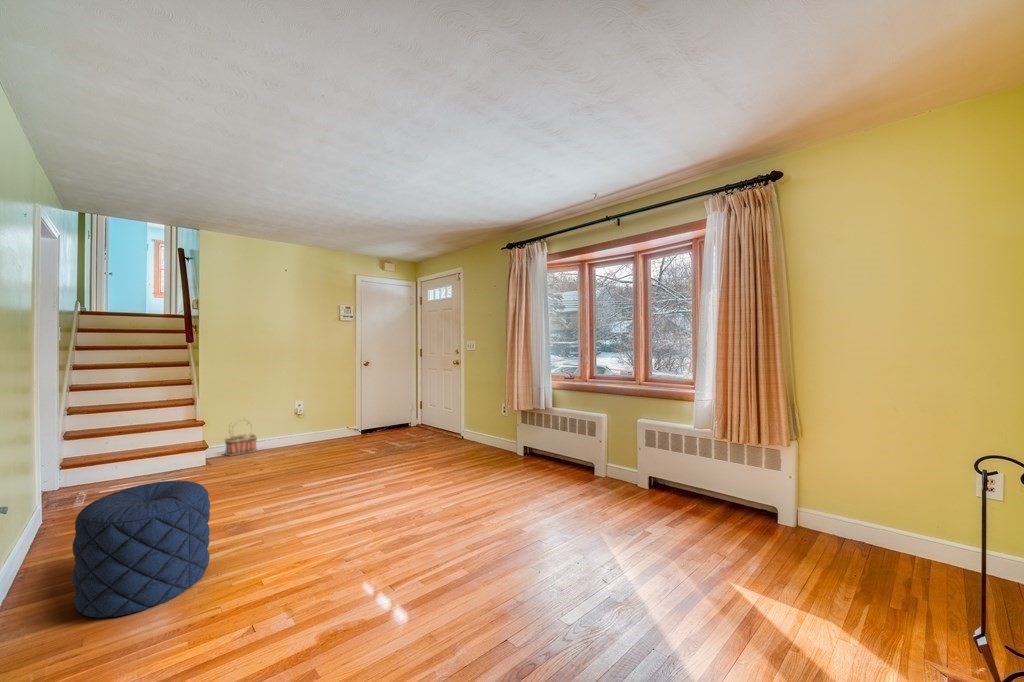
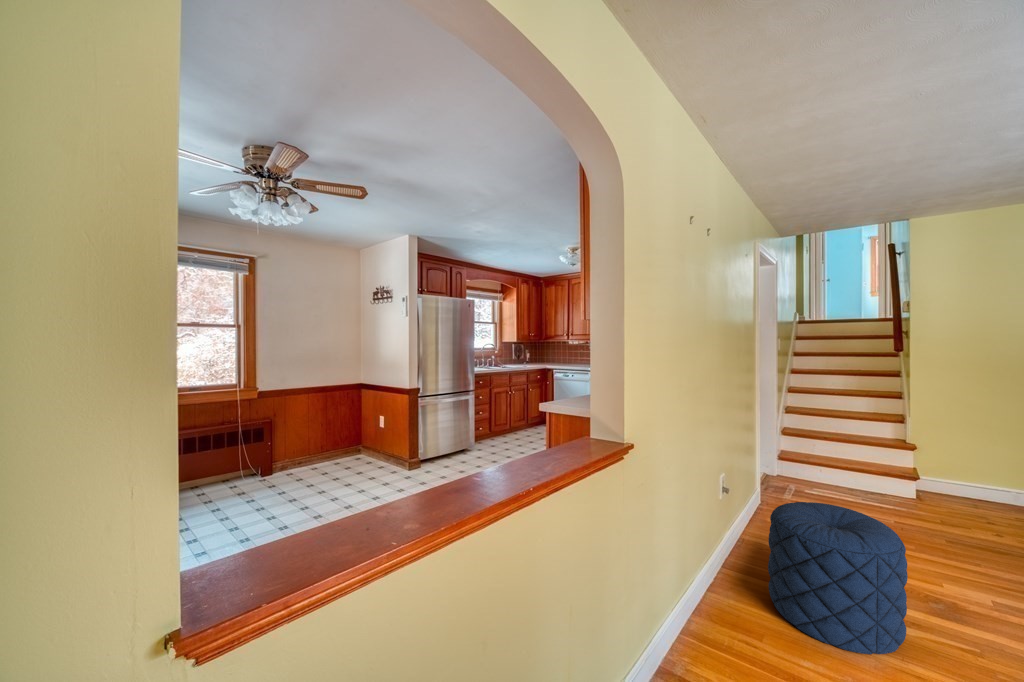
basket: present [225,434,257,456] -> none [947,454,1003,508]

